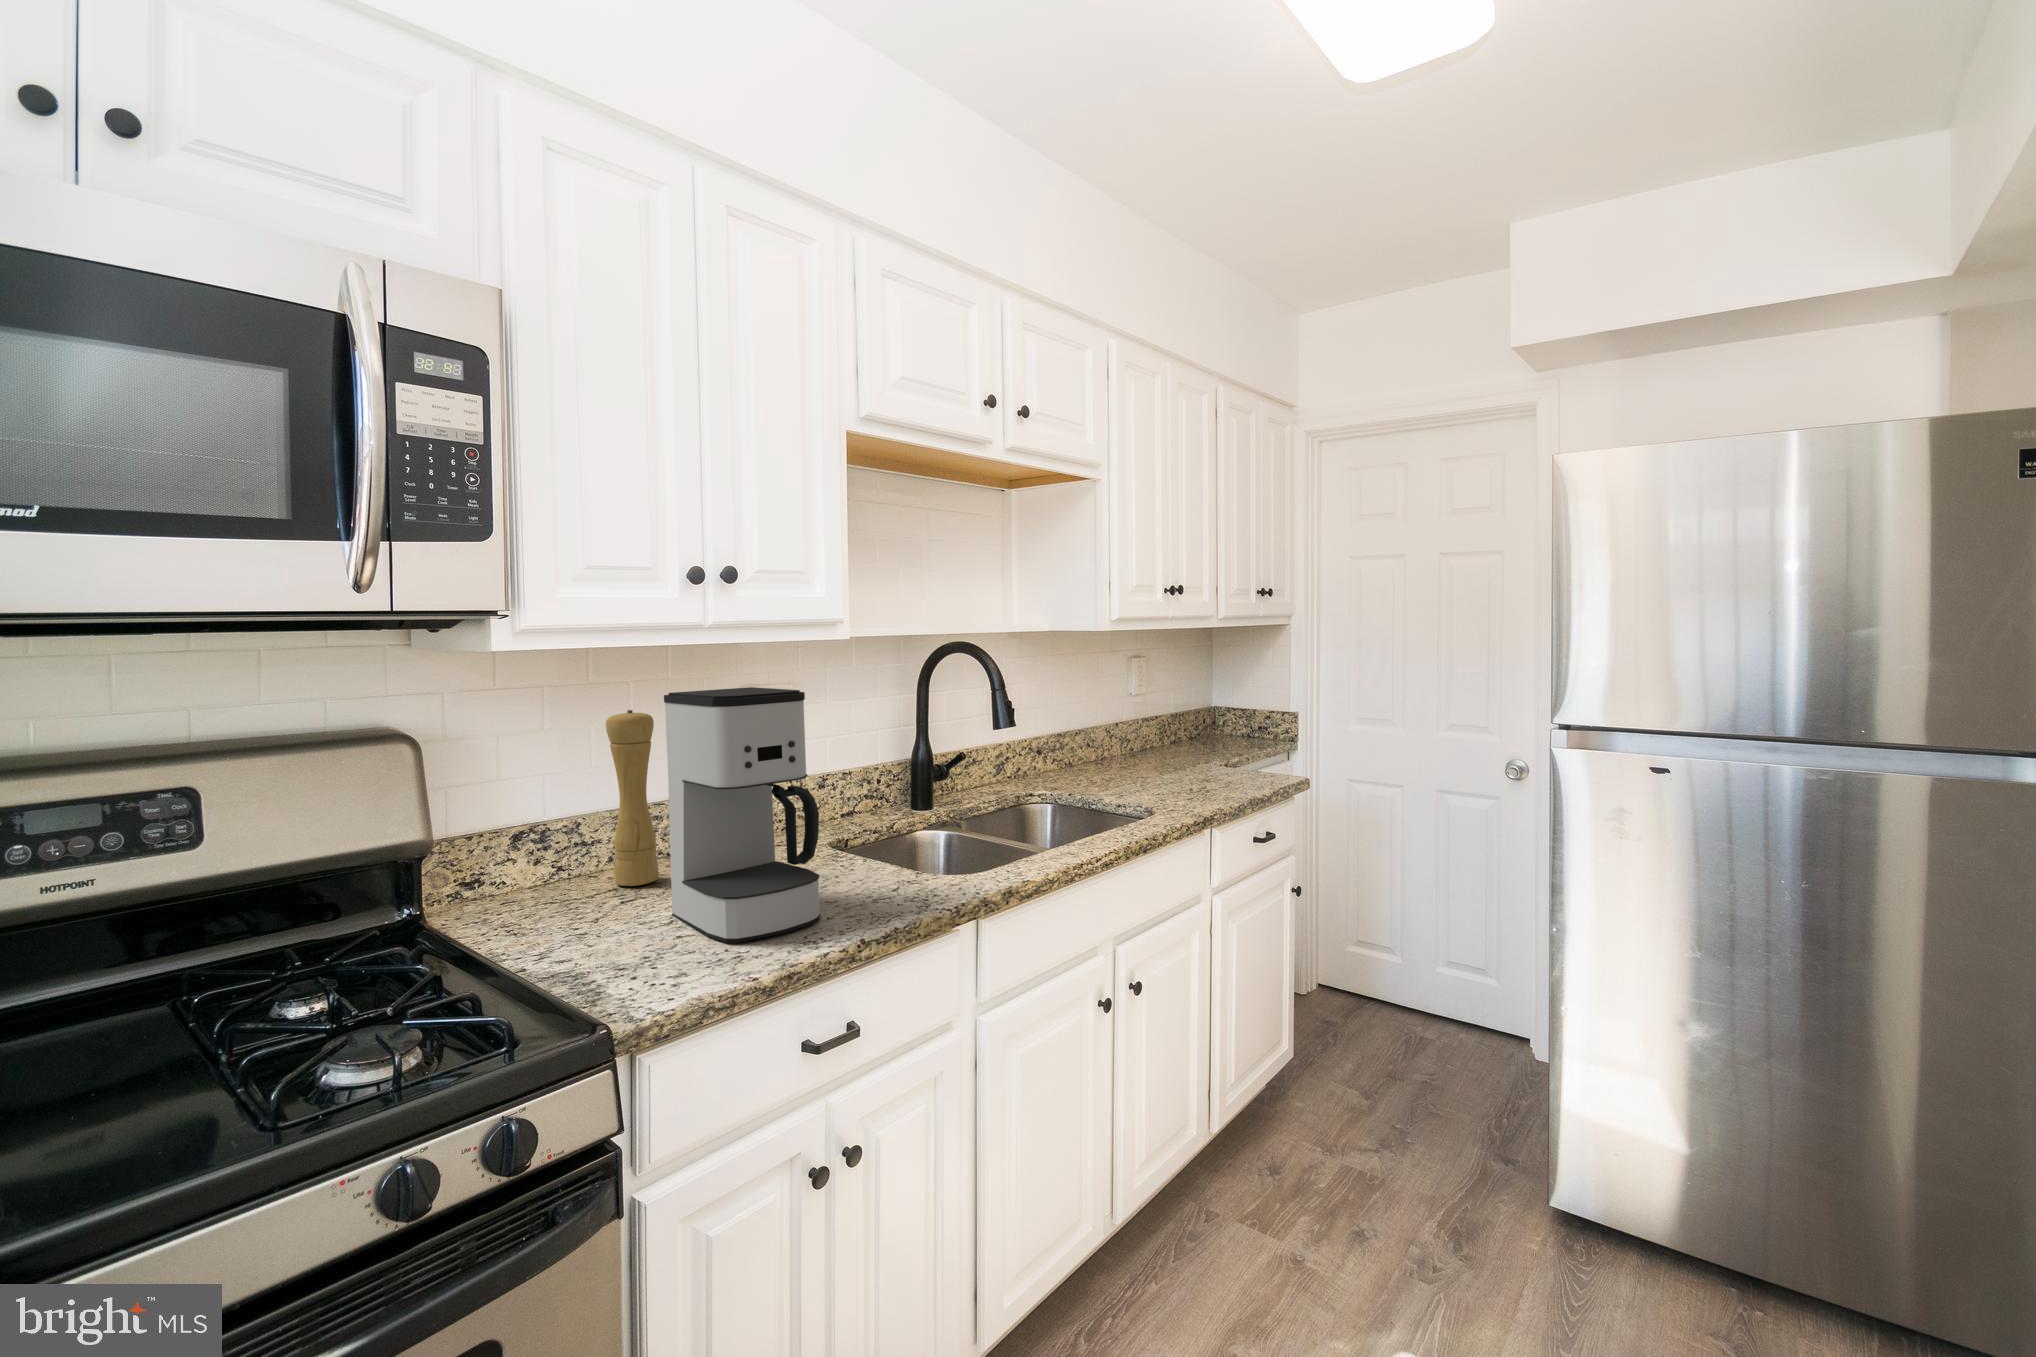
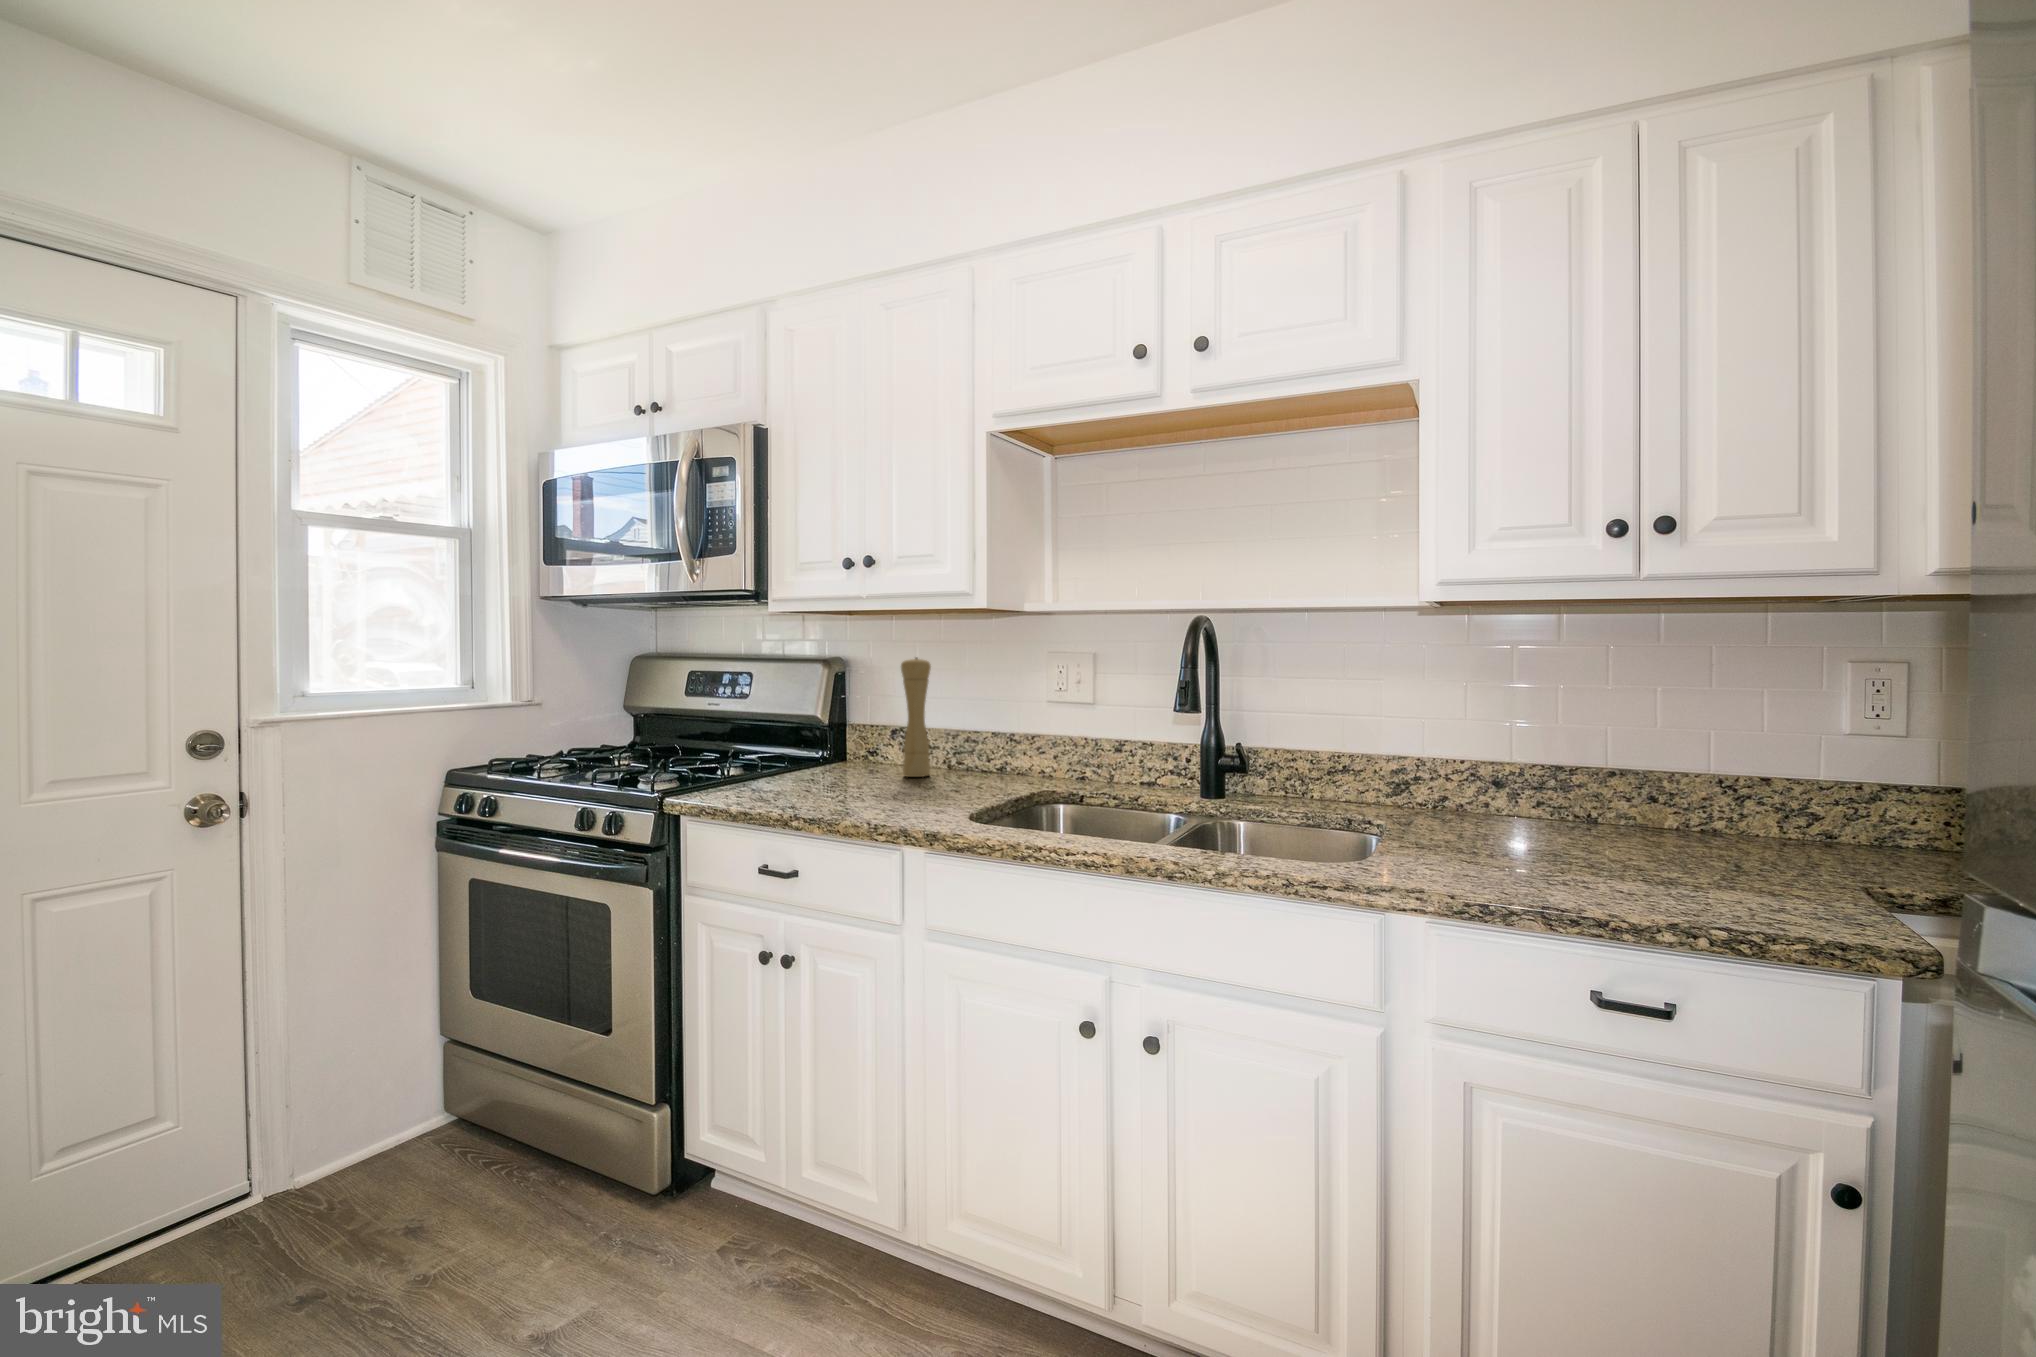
coffee maker: present [664,687,820,942] -> none [777,641,888,806]

